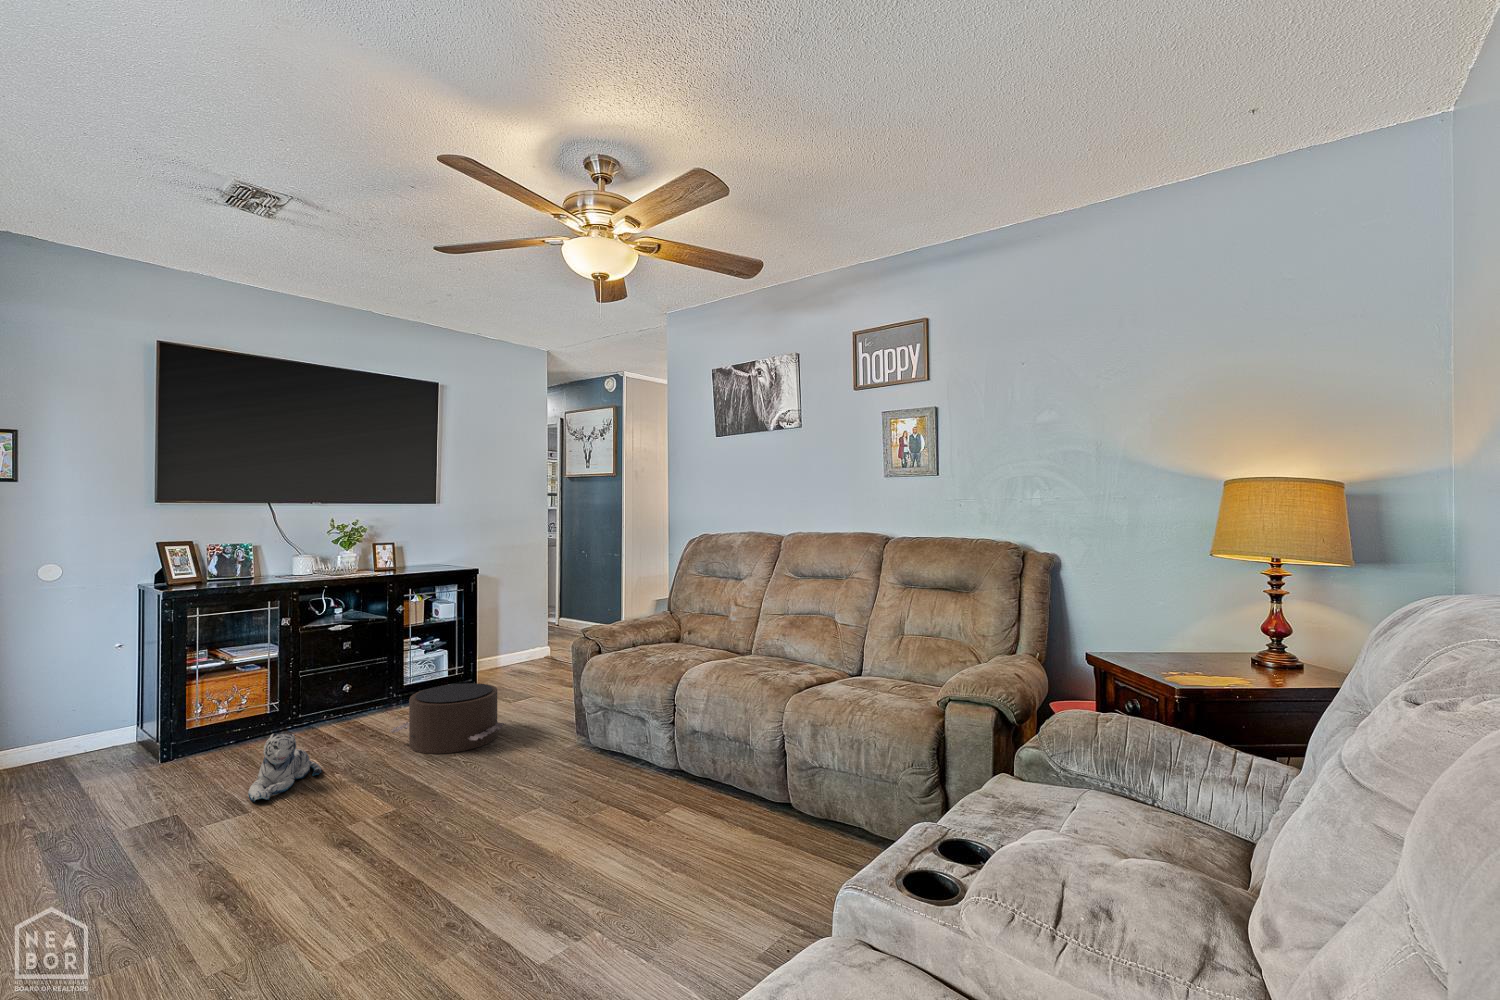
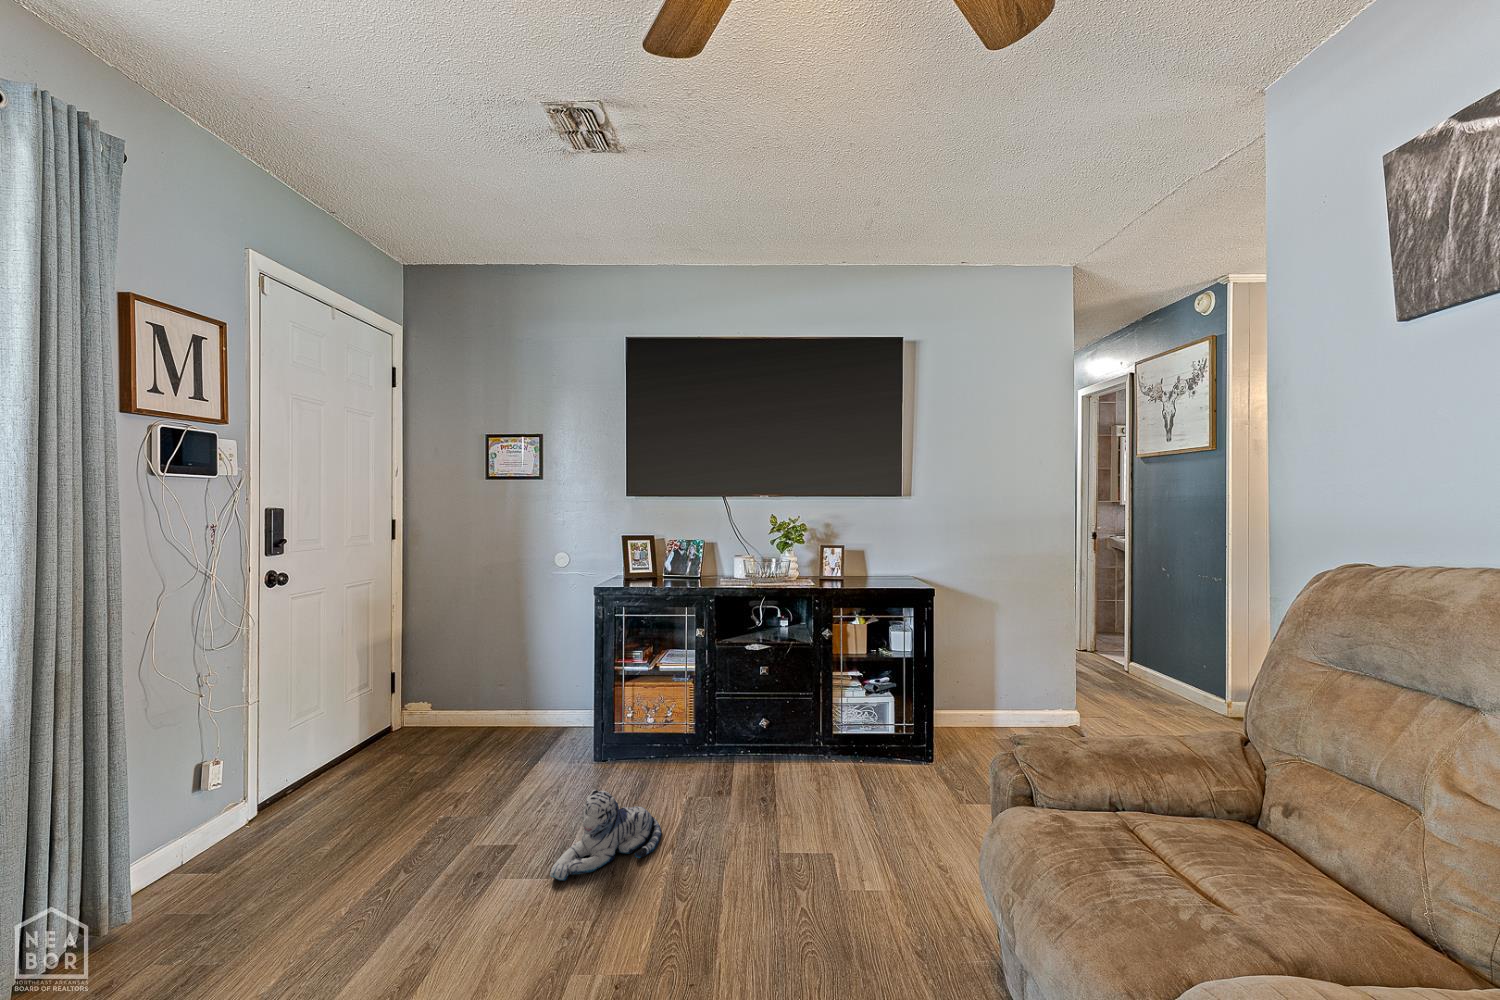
pouf: present [389,683,505,754] -> none [752,767,889,906]

